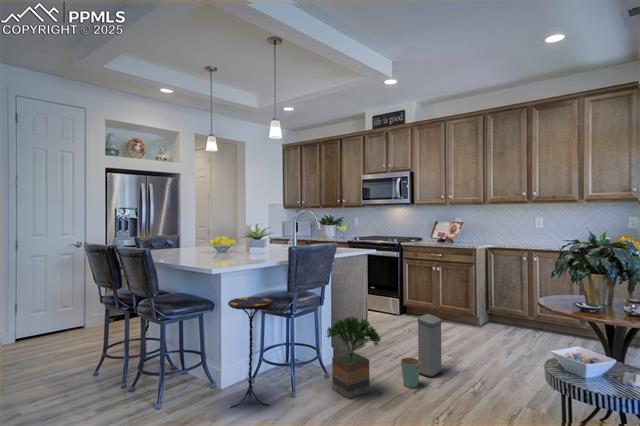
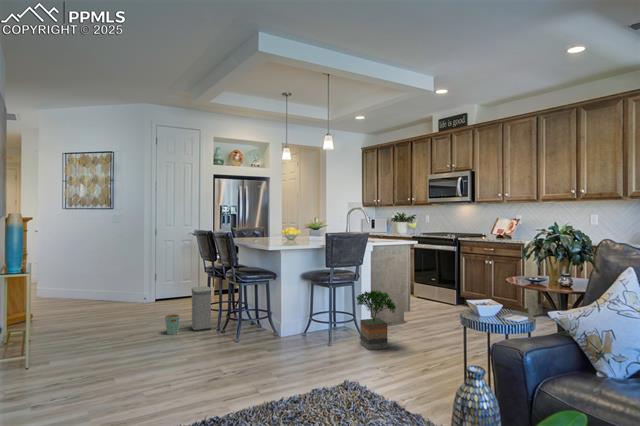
side table: present [228,297,273,406] -> none [283,271,315,347]
trash can: present [401,314,442,388] -> present [165,286,211,334]

